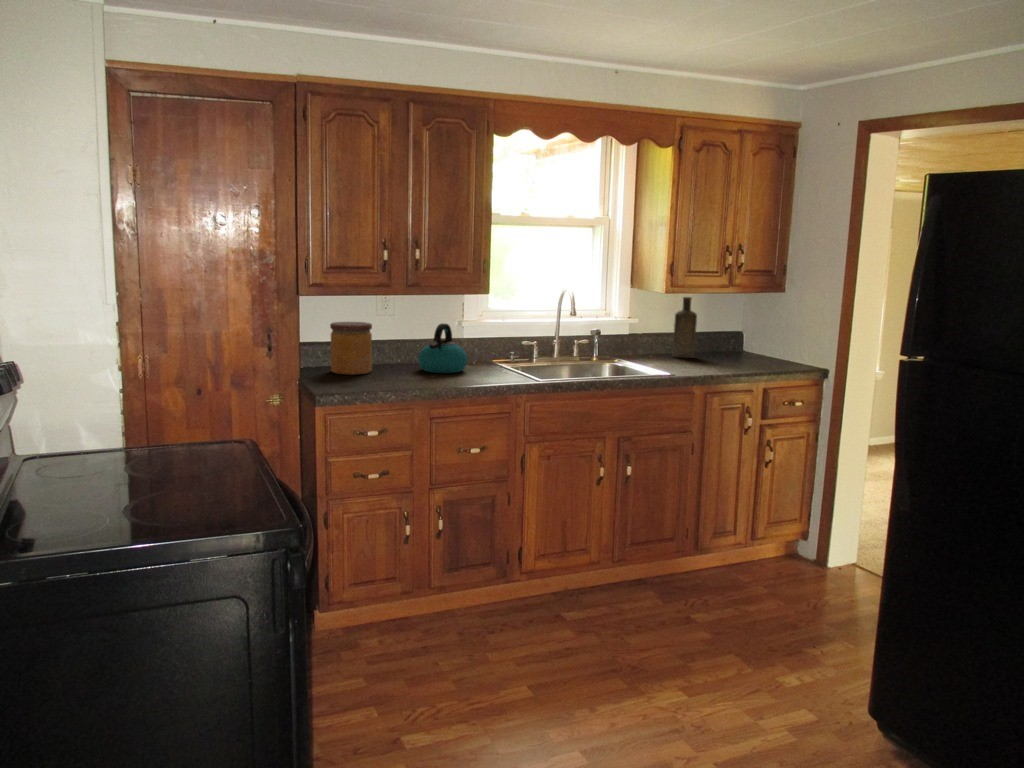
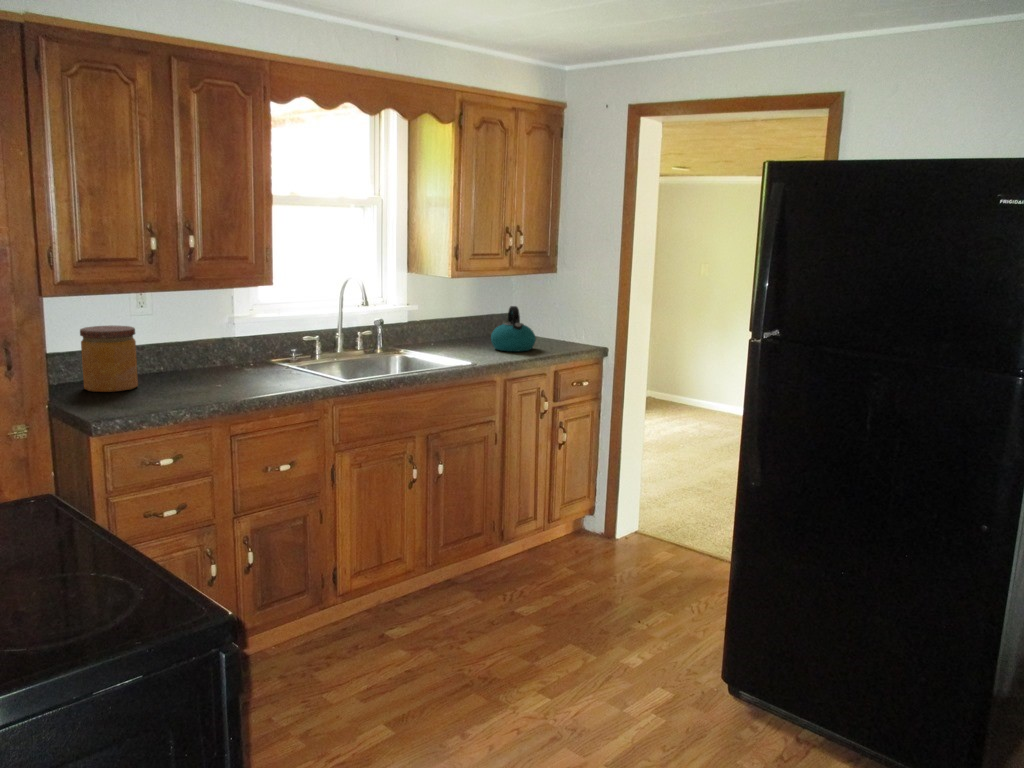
bottle: present [672,297,697,358] -> none [449,280,477,344]
kettle: present [418,324,467,373] -> present [491,306,536,352]

